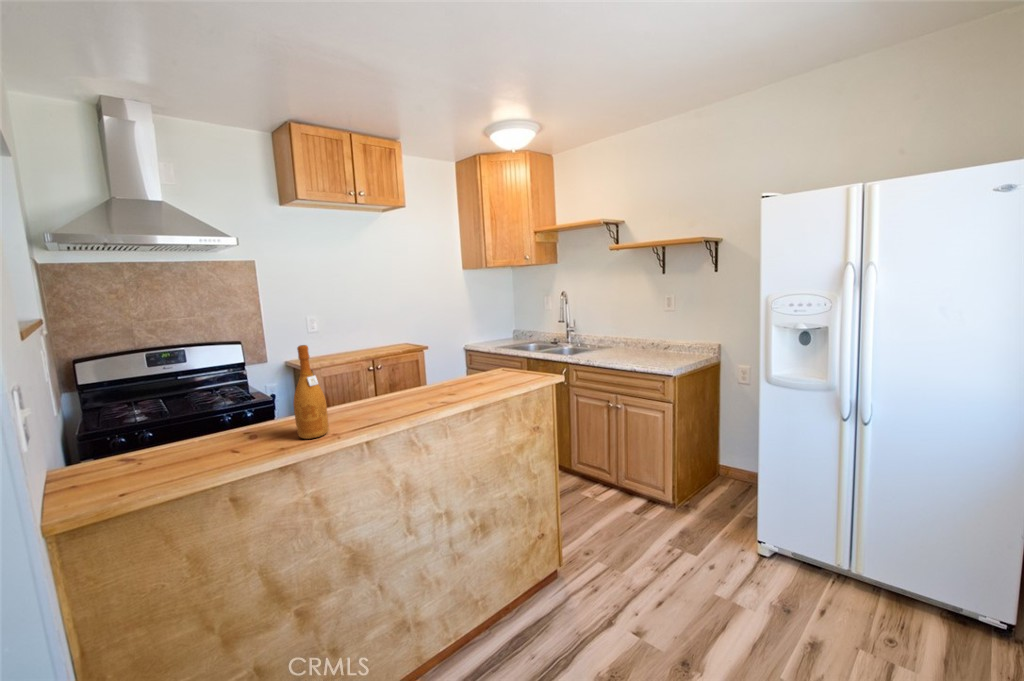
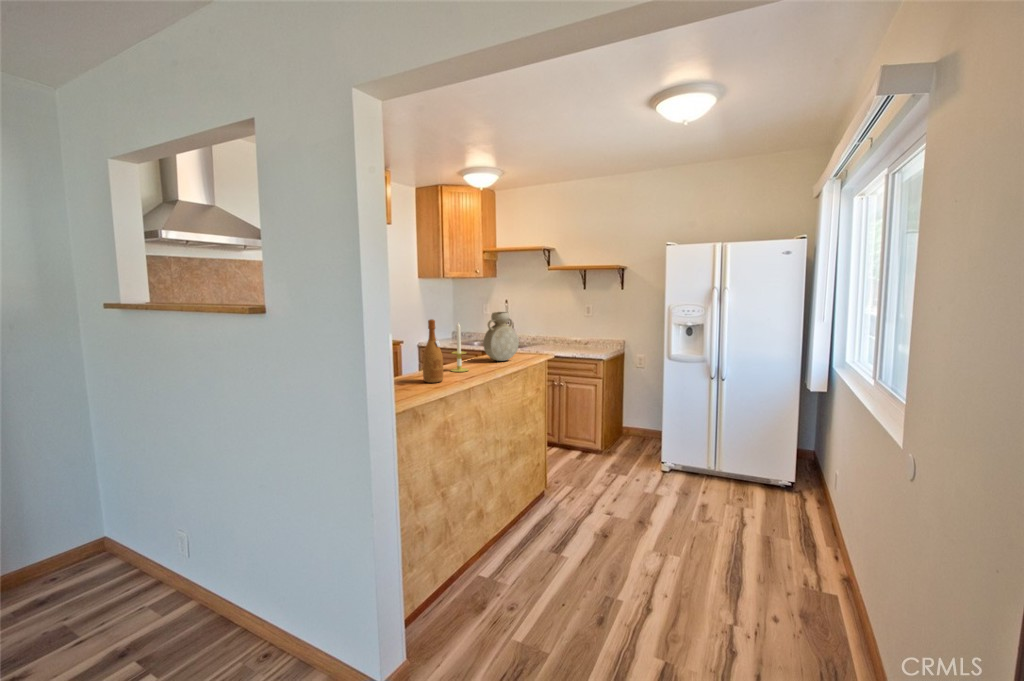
vase: none [444,320,498,391] -> present [483,312,519,361]
candle: none [373,340,400,414] -> present [451,323,468,372]

